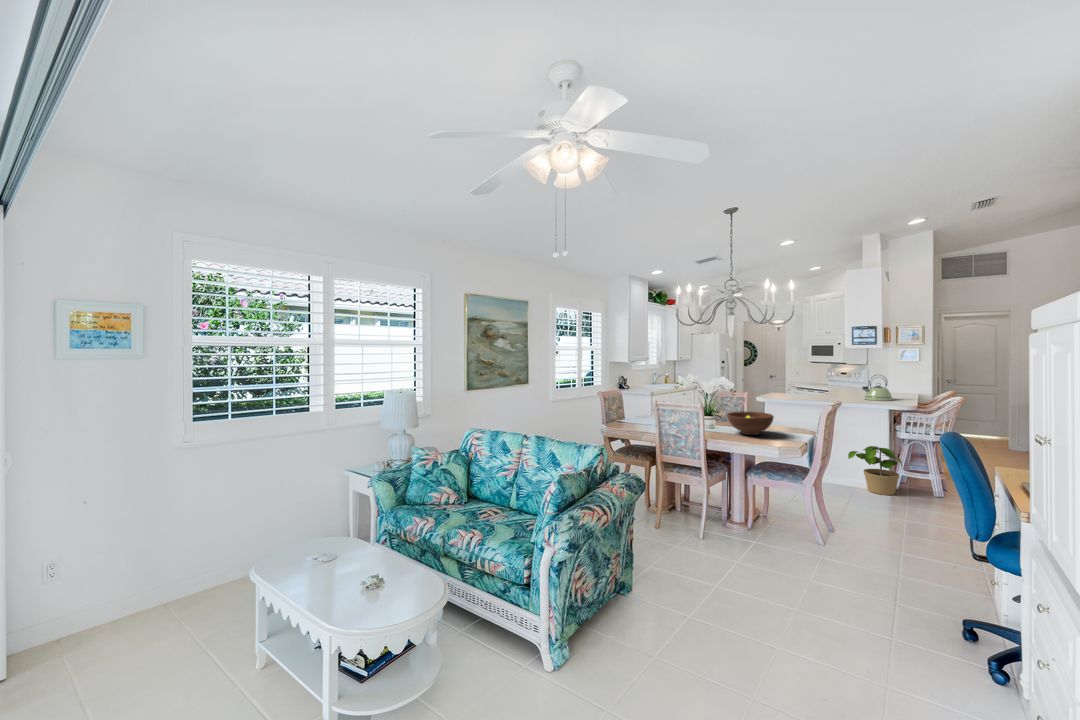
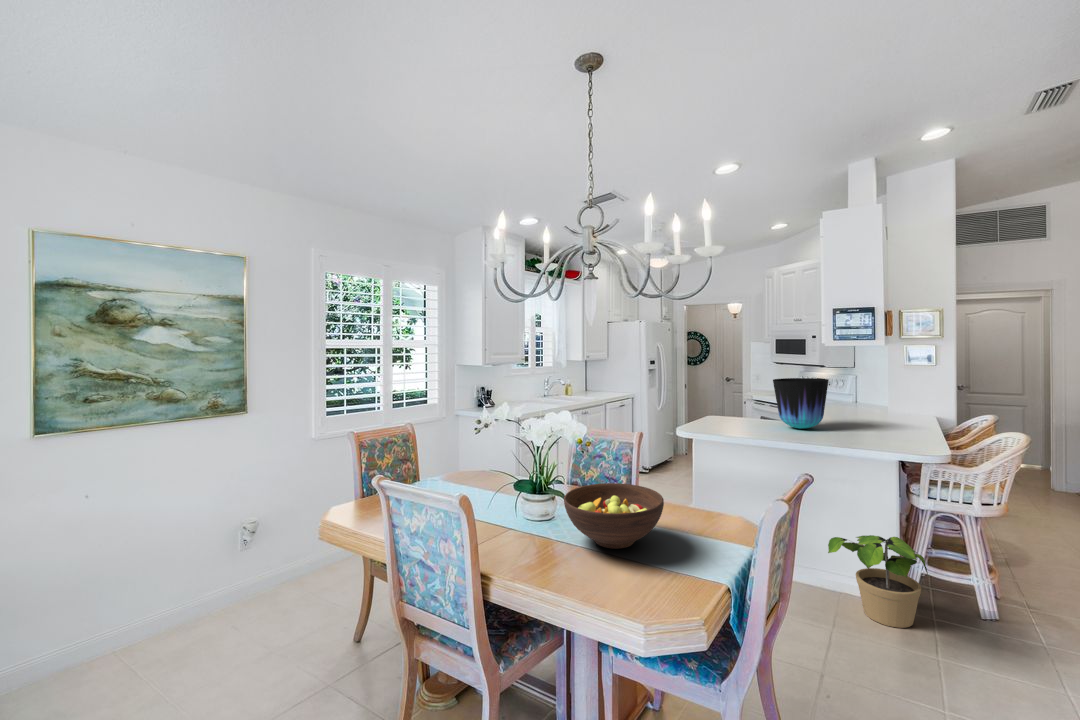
vase: none [817,367,850,395] -> present [773,378,828,429]
kettle: present [862,375,893,401] -> none [851,393,908,444]

